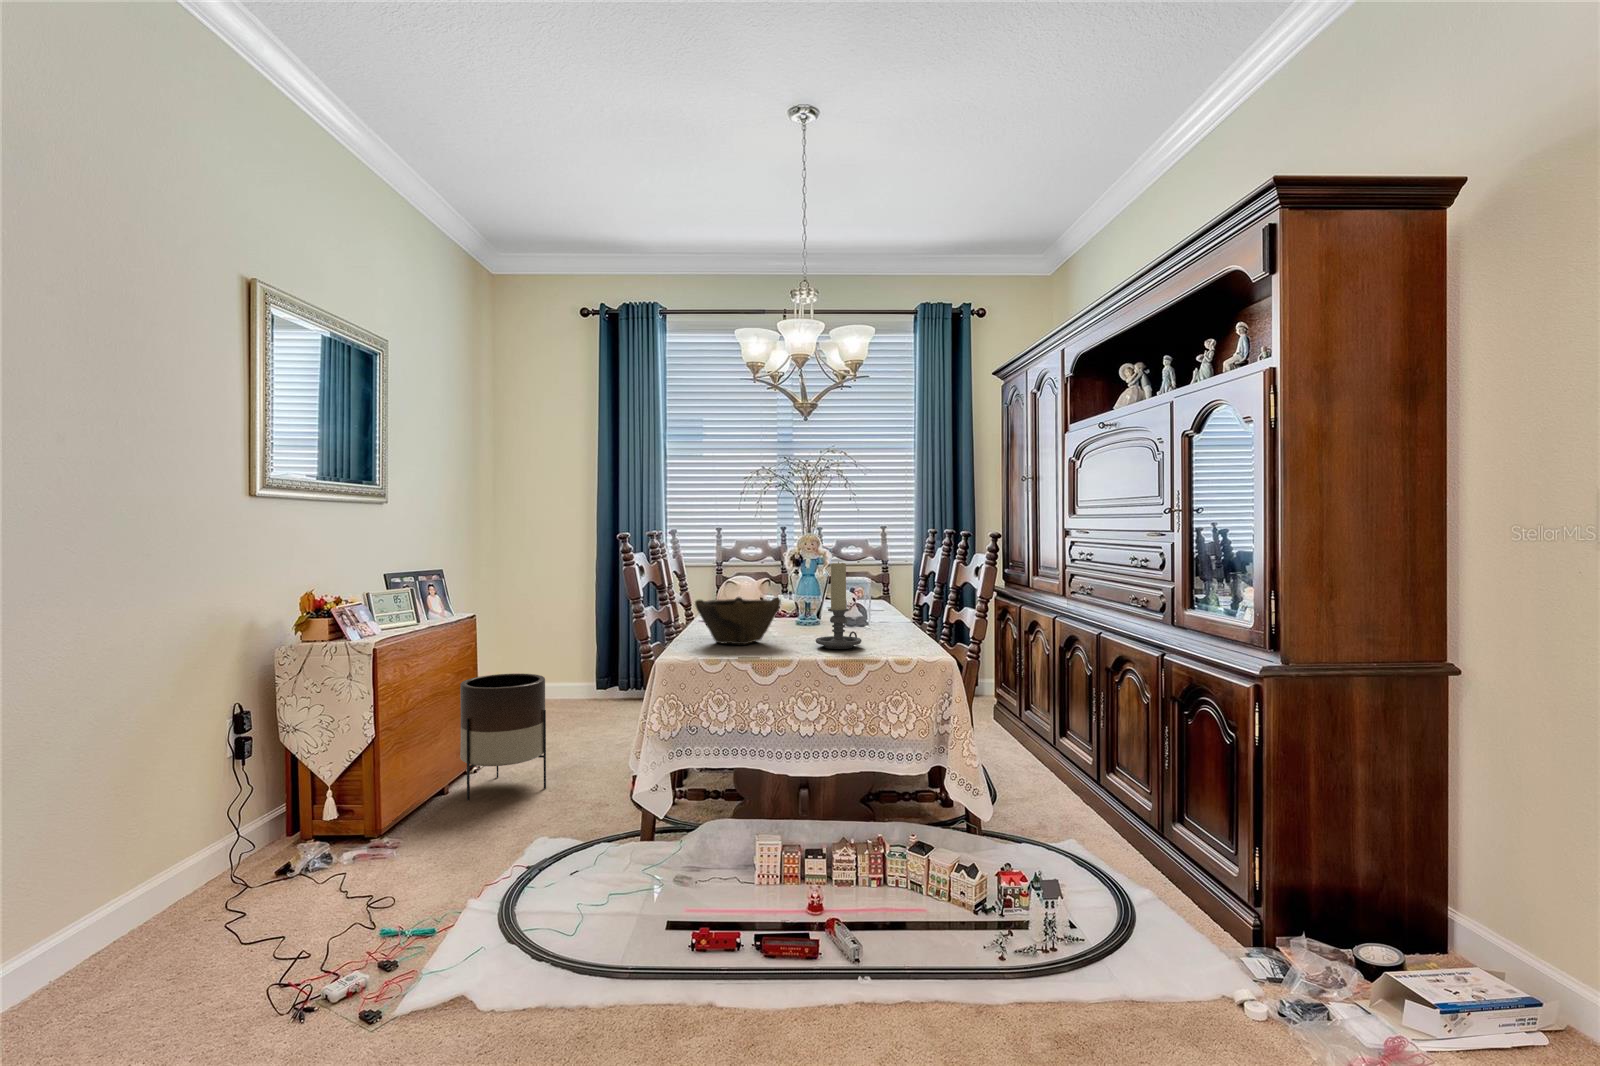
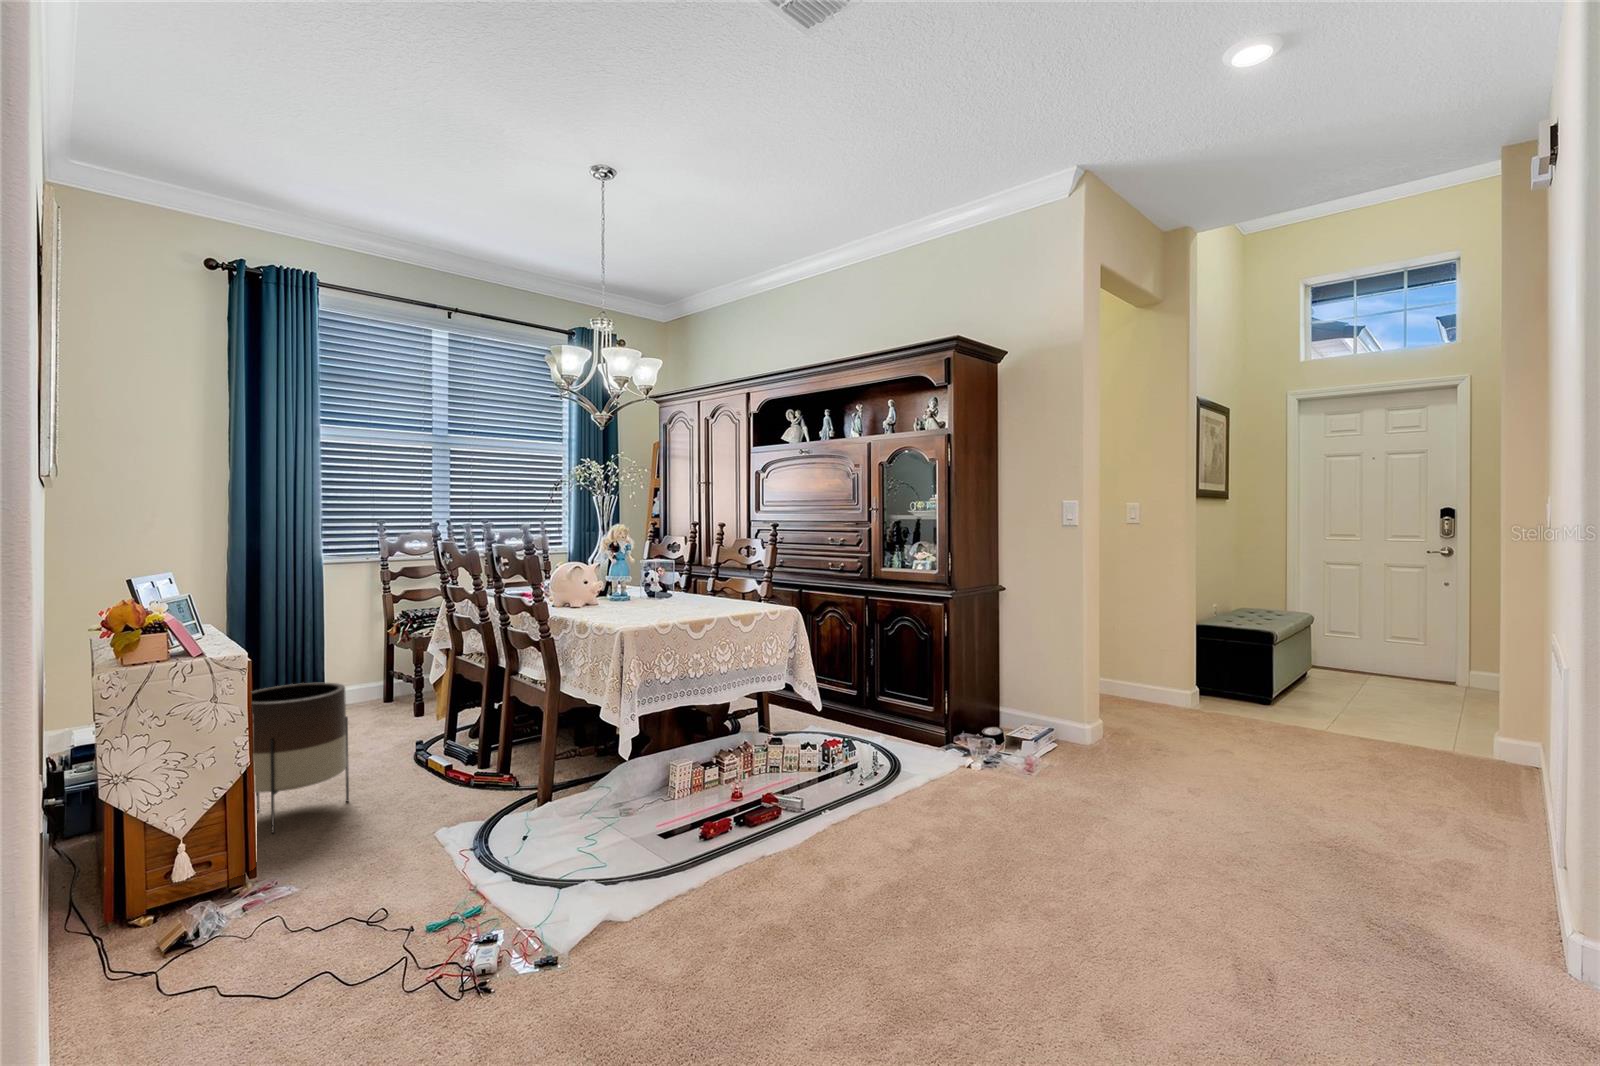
candle holder: present [816,562,862,649] -> none [700,544,734,609]
bowl: present [695,597,781,644] -> none [605,575,671,614]

